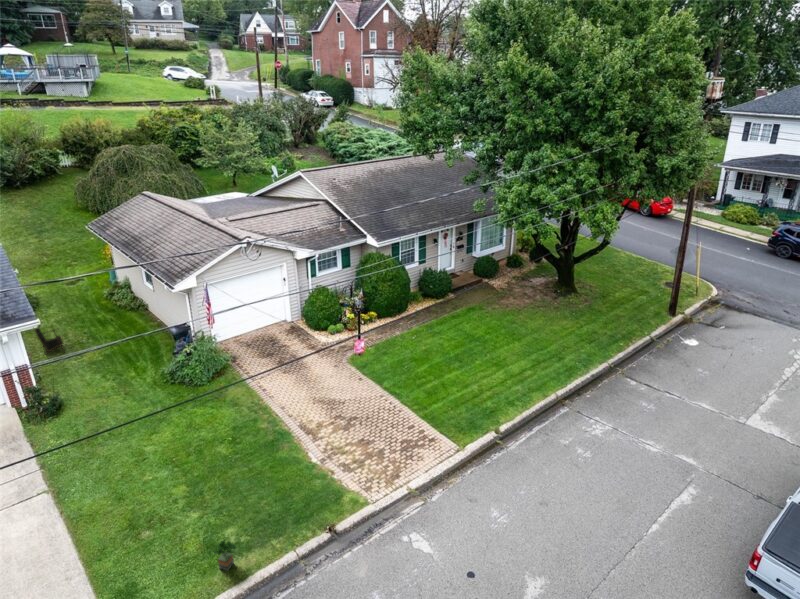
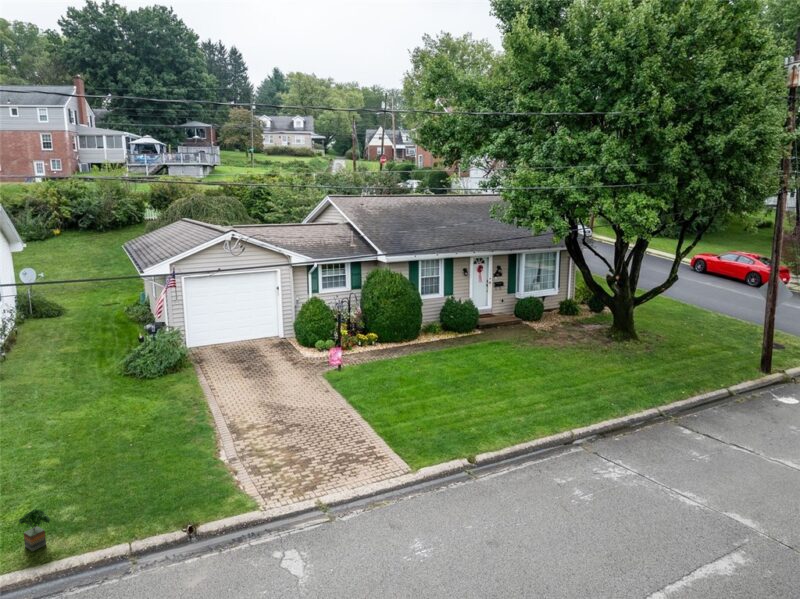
lounge chair: present [34,327,63,354] -> none [8,306,39,345]

